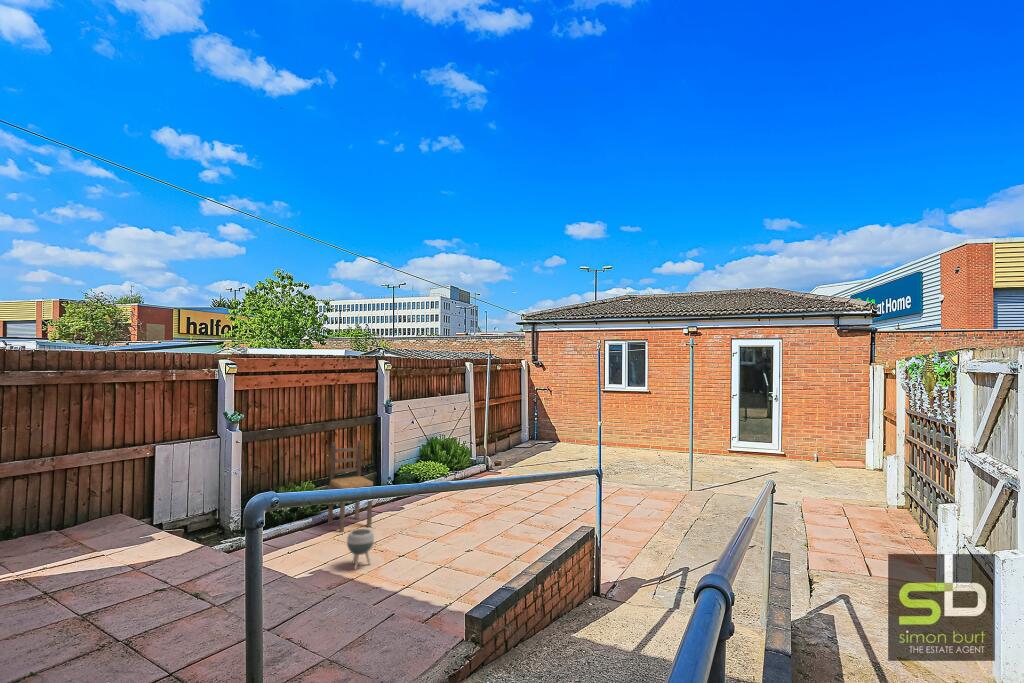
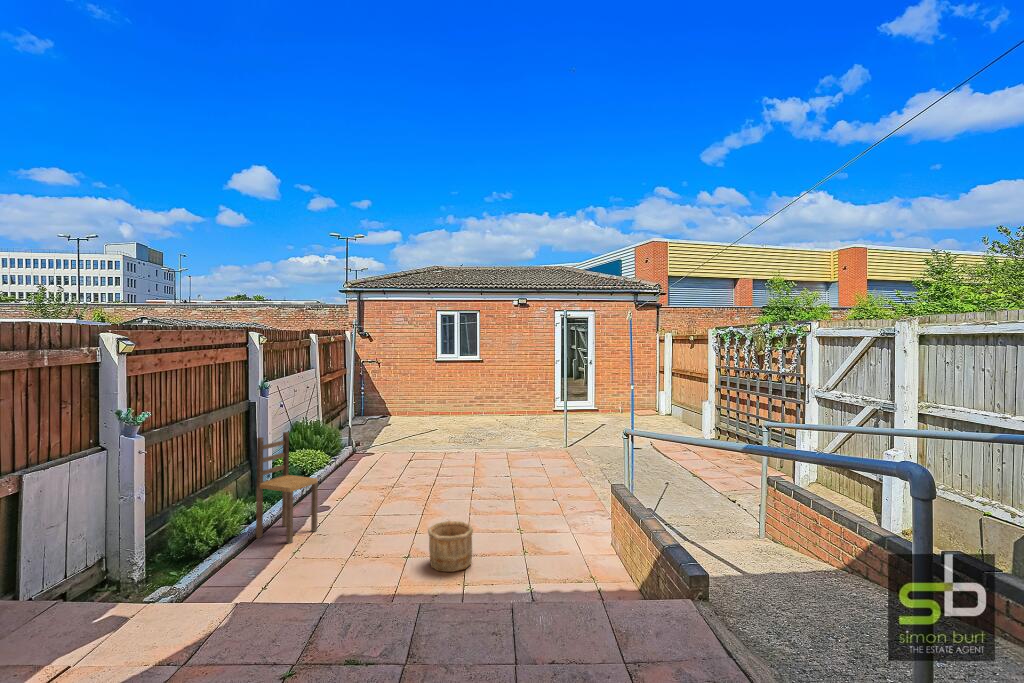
planter: present [347,529,374,569] -> none [355,528,386,575]
wooden bucket: none [402,536,445,584] -> present [428,521,473,572]

